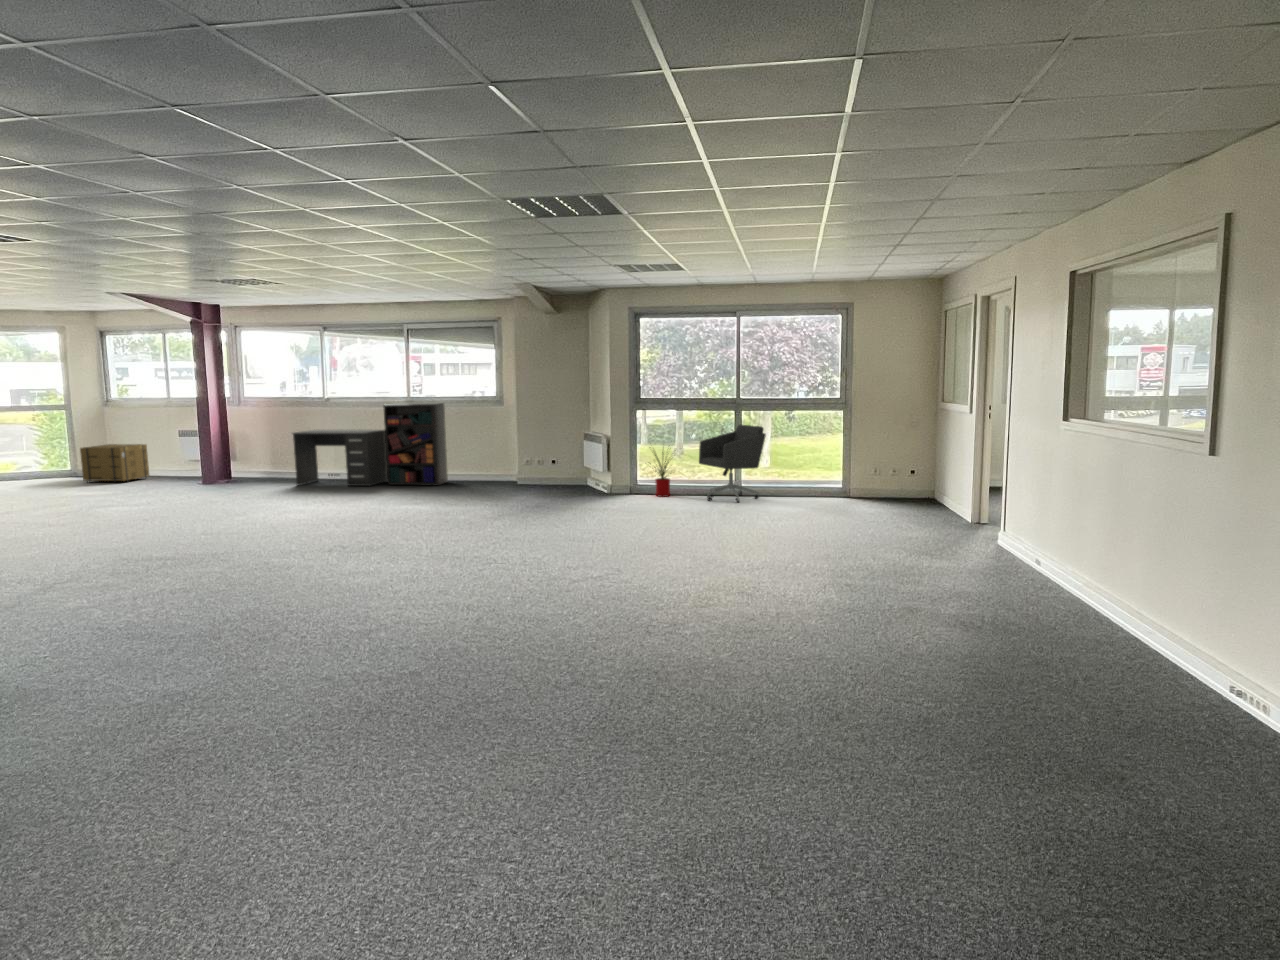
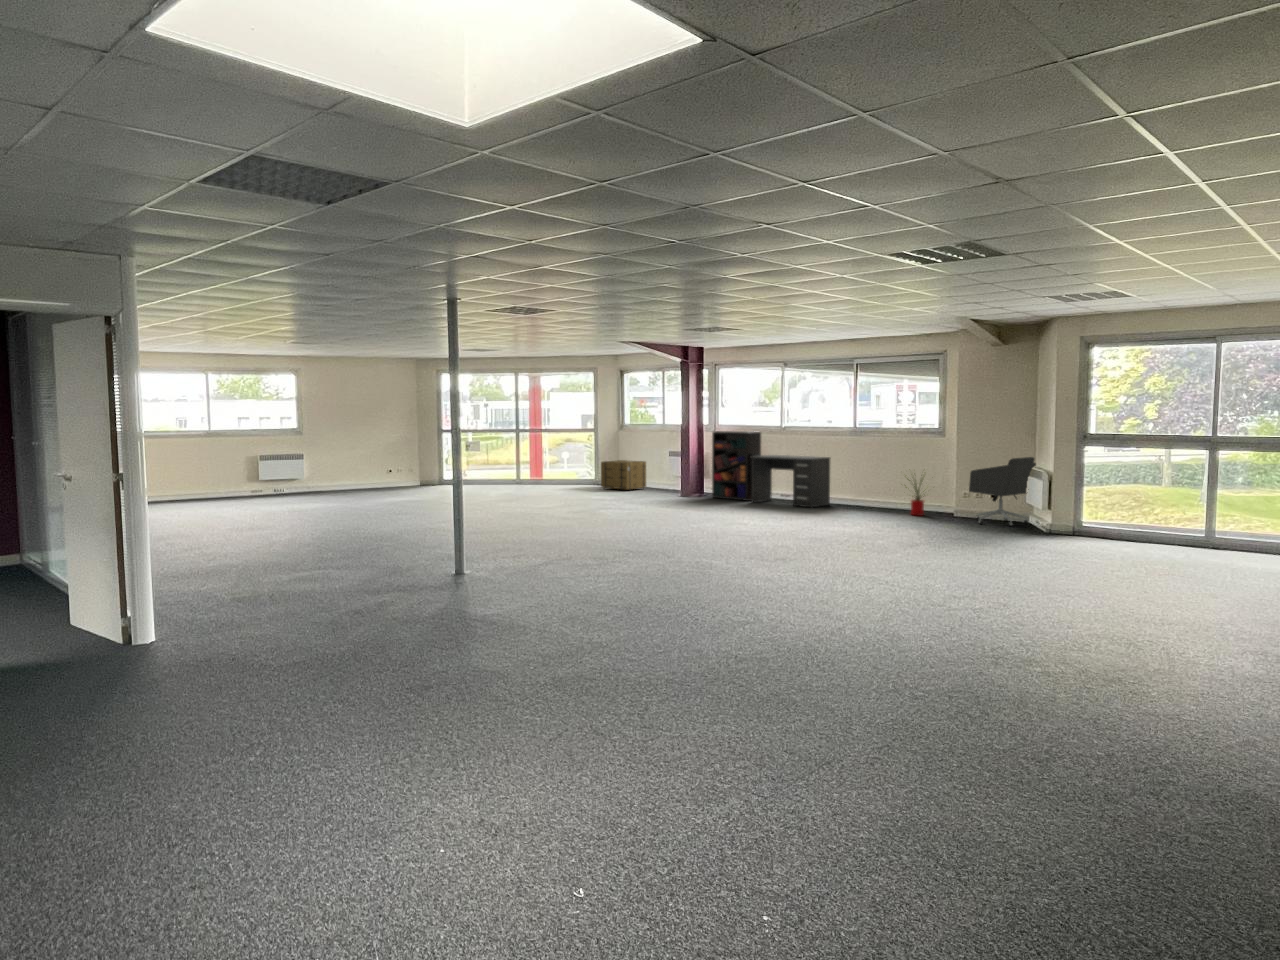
bookshelf: present [383,403,448,486] -> present [712,431,761,501]
office chair: present [699,425,766,502] -> present [969,457,1036,526]
house plant: present [654,452,670,497] -> present [906,479,924,516]

